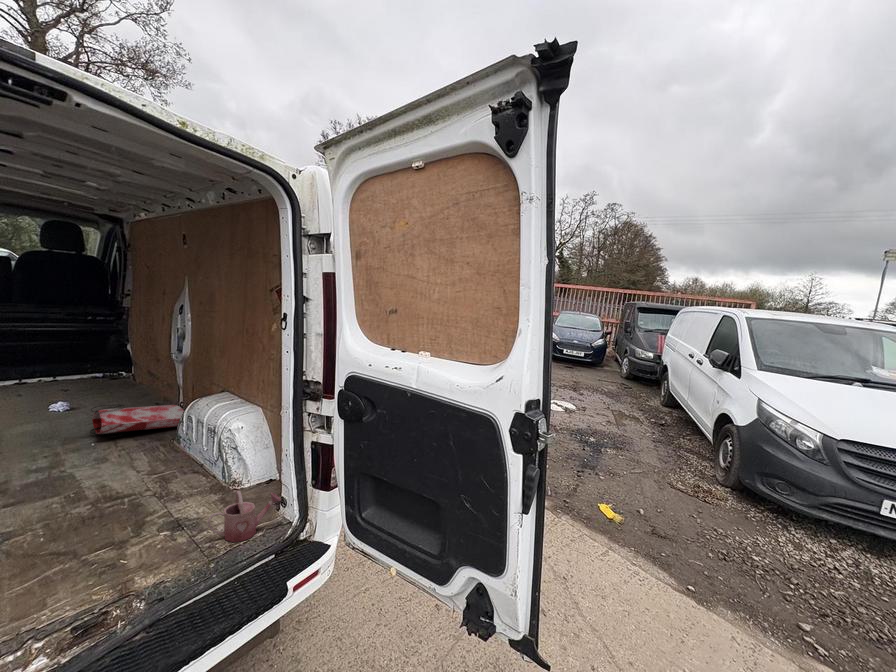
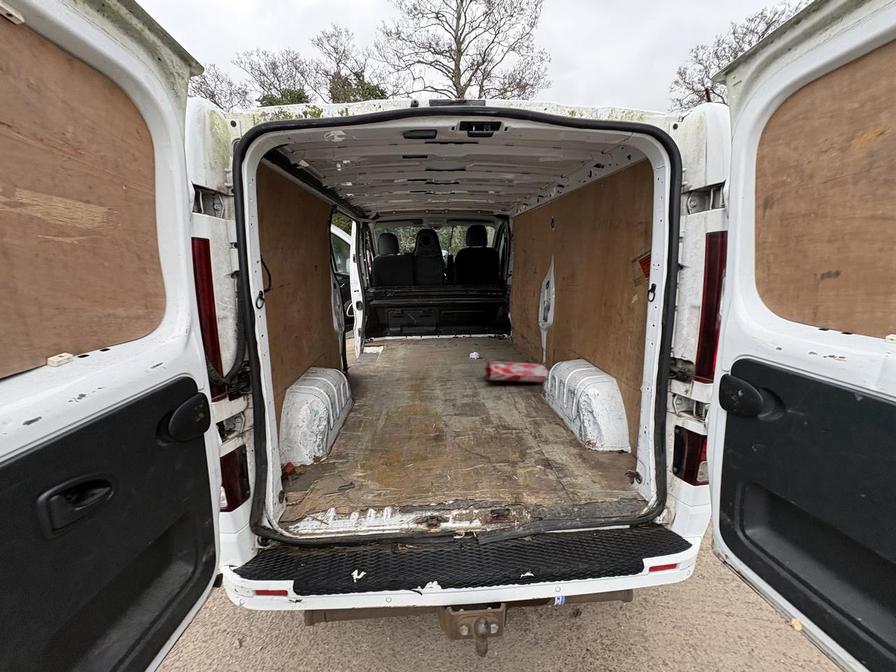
watering can: present [207,491,281,542] -> none [567,456,637,504]

